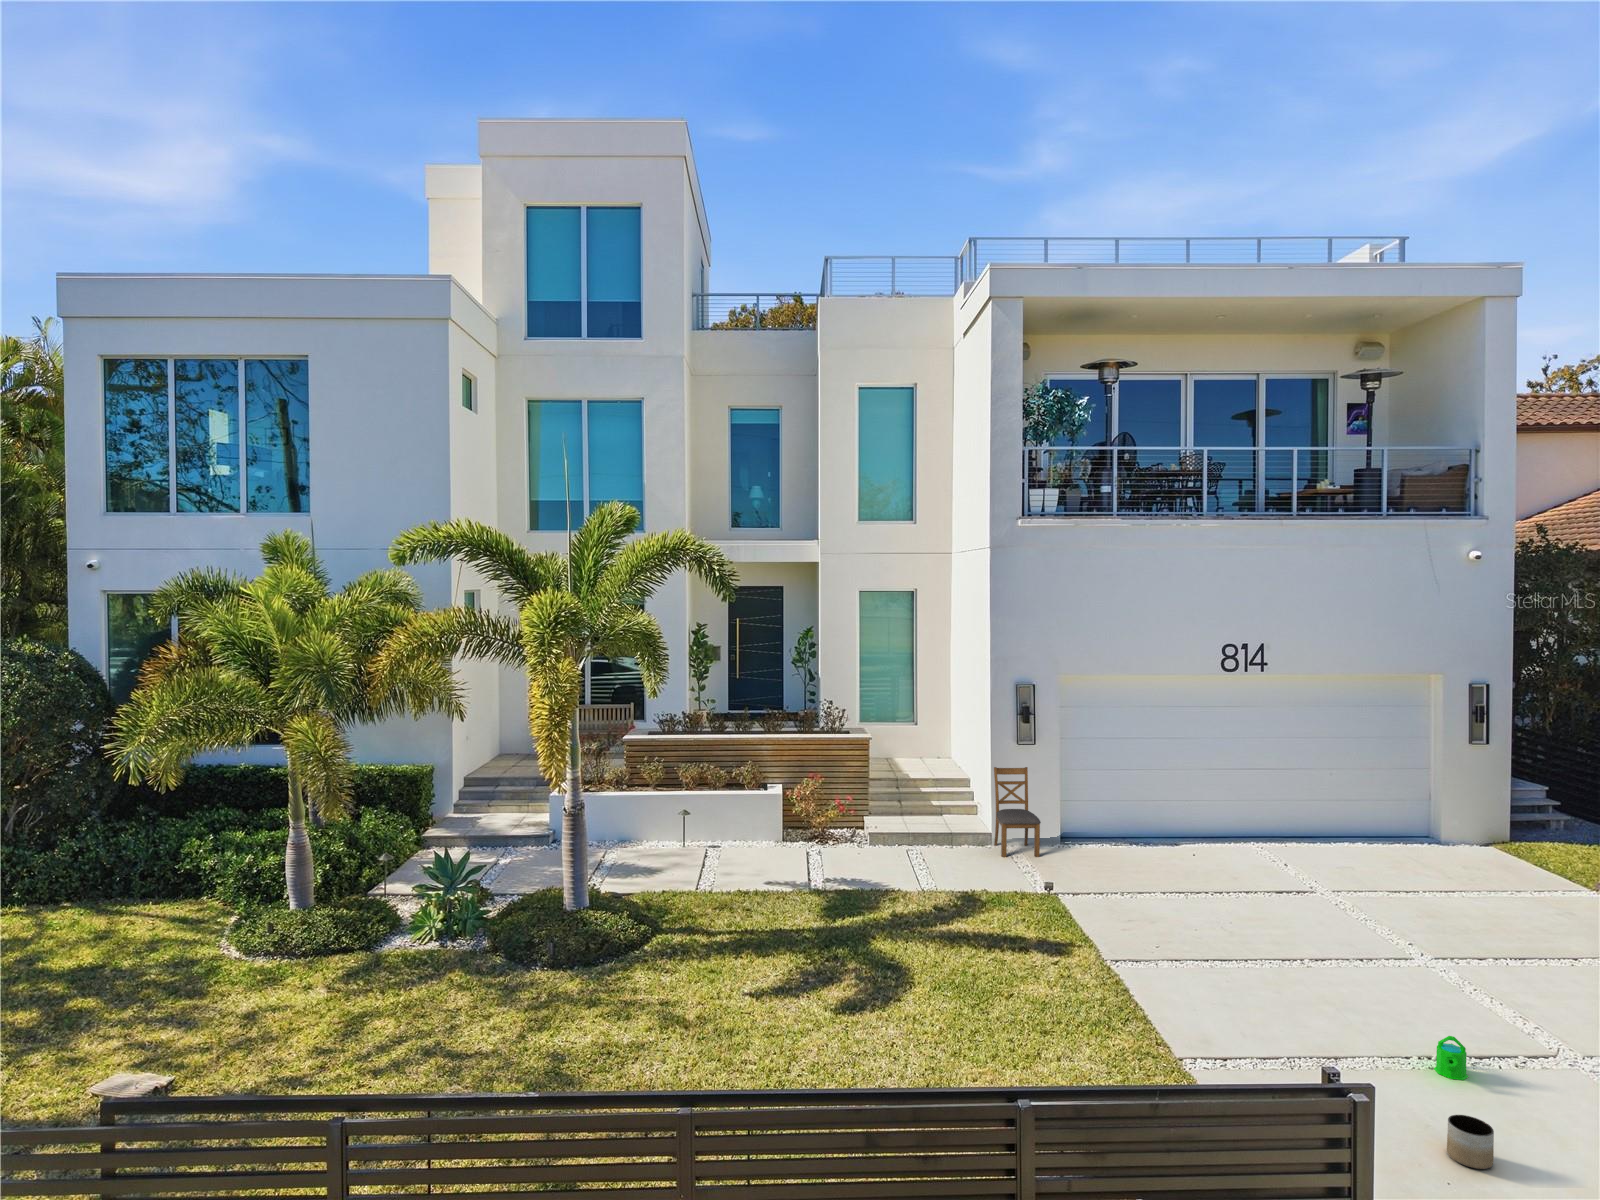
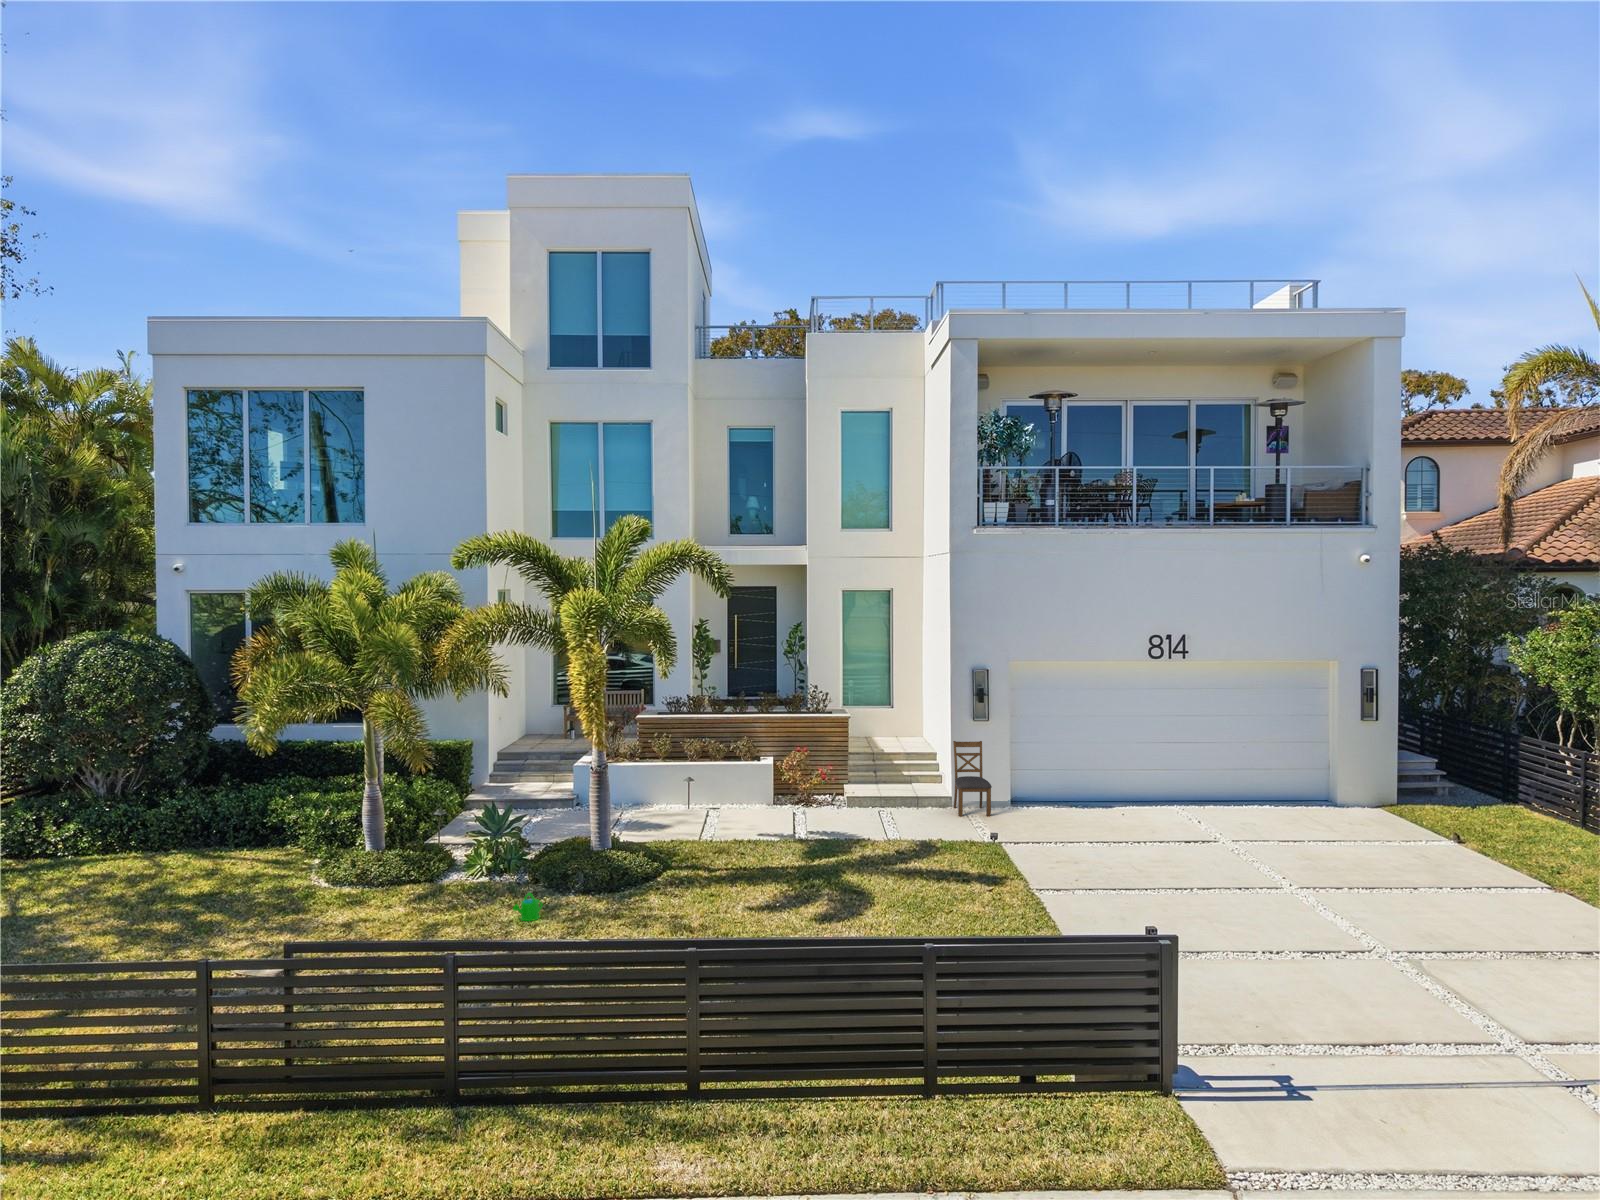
watering can: present [1434,1036,1468,1080] -> present [513,893,543,921]
planter: present [1447,1115,1494,1169] -> none [1257,977,1288,1013]

